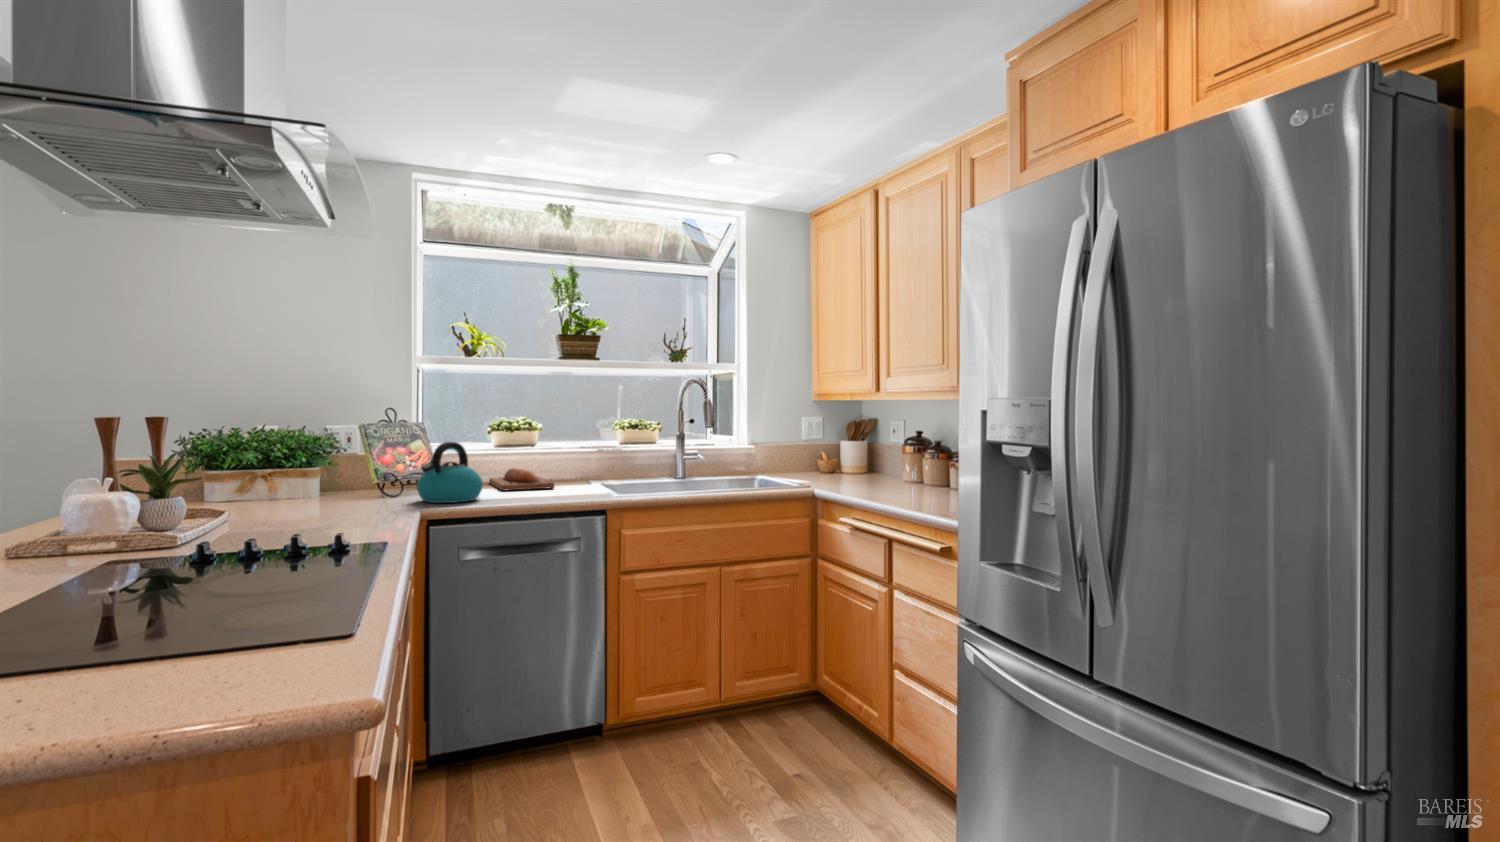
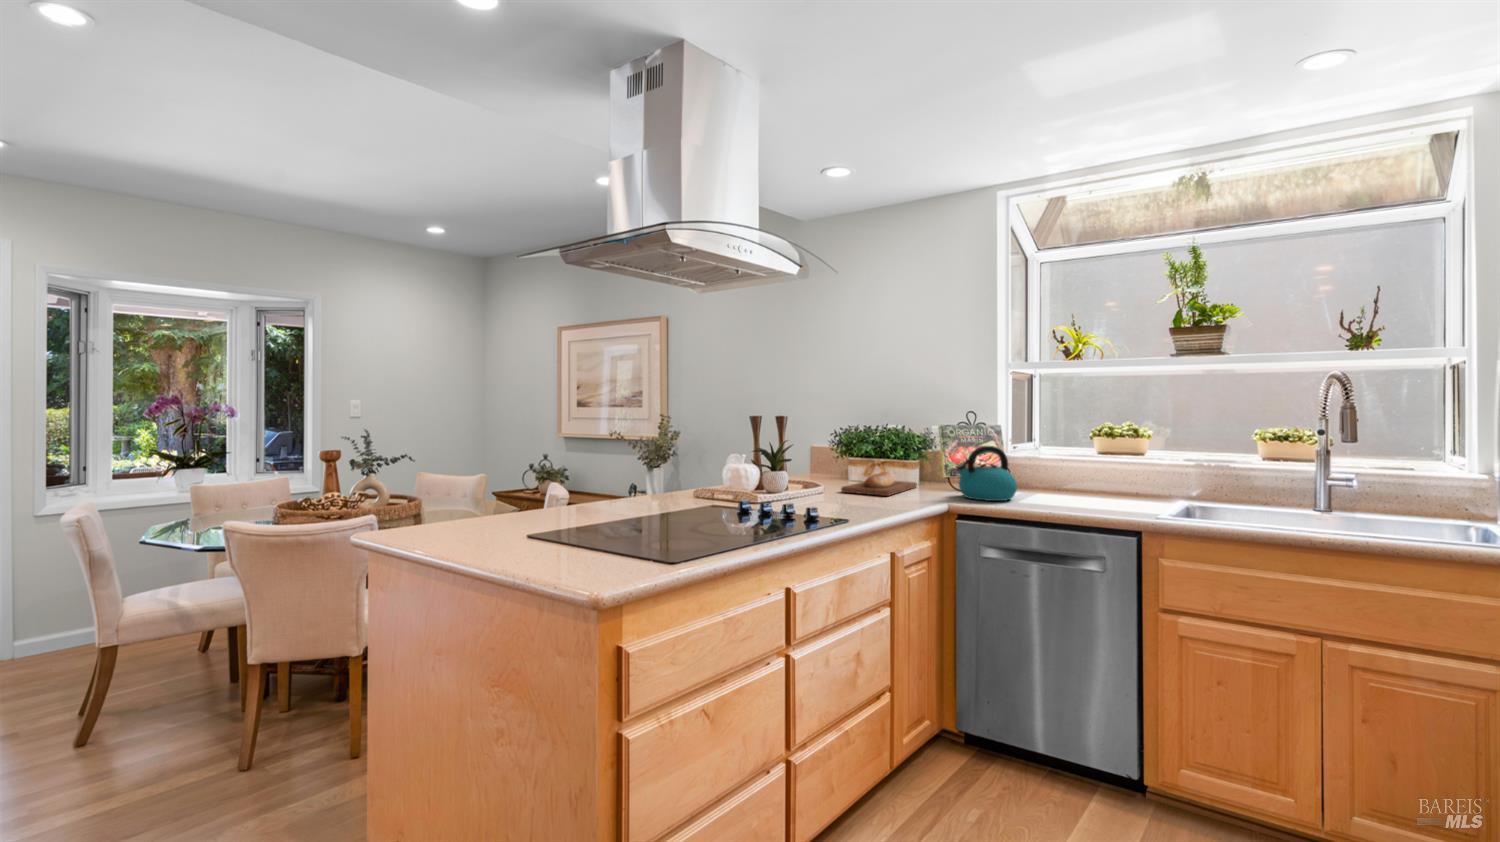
bread loaf: present [489,468,555,491] -> present [841,472,917,496]

